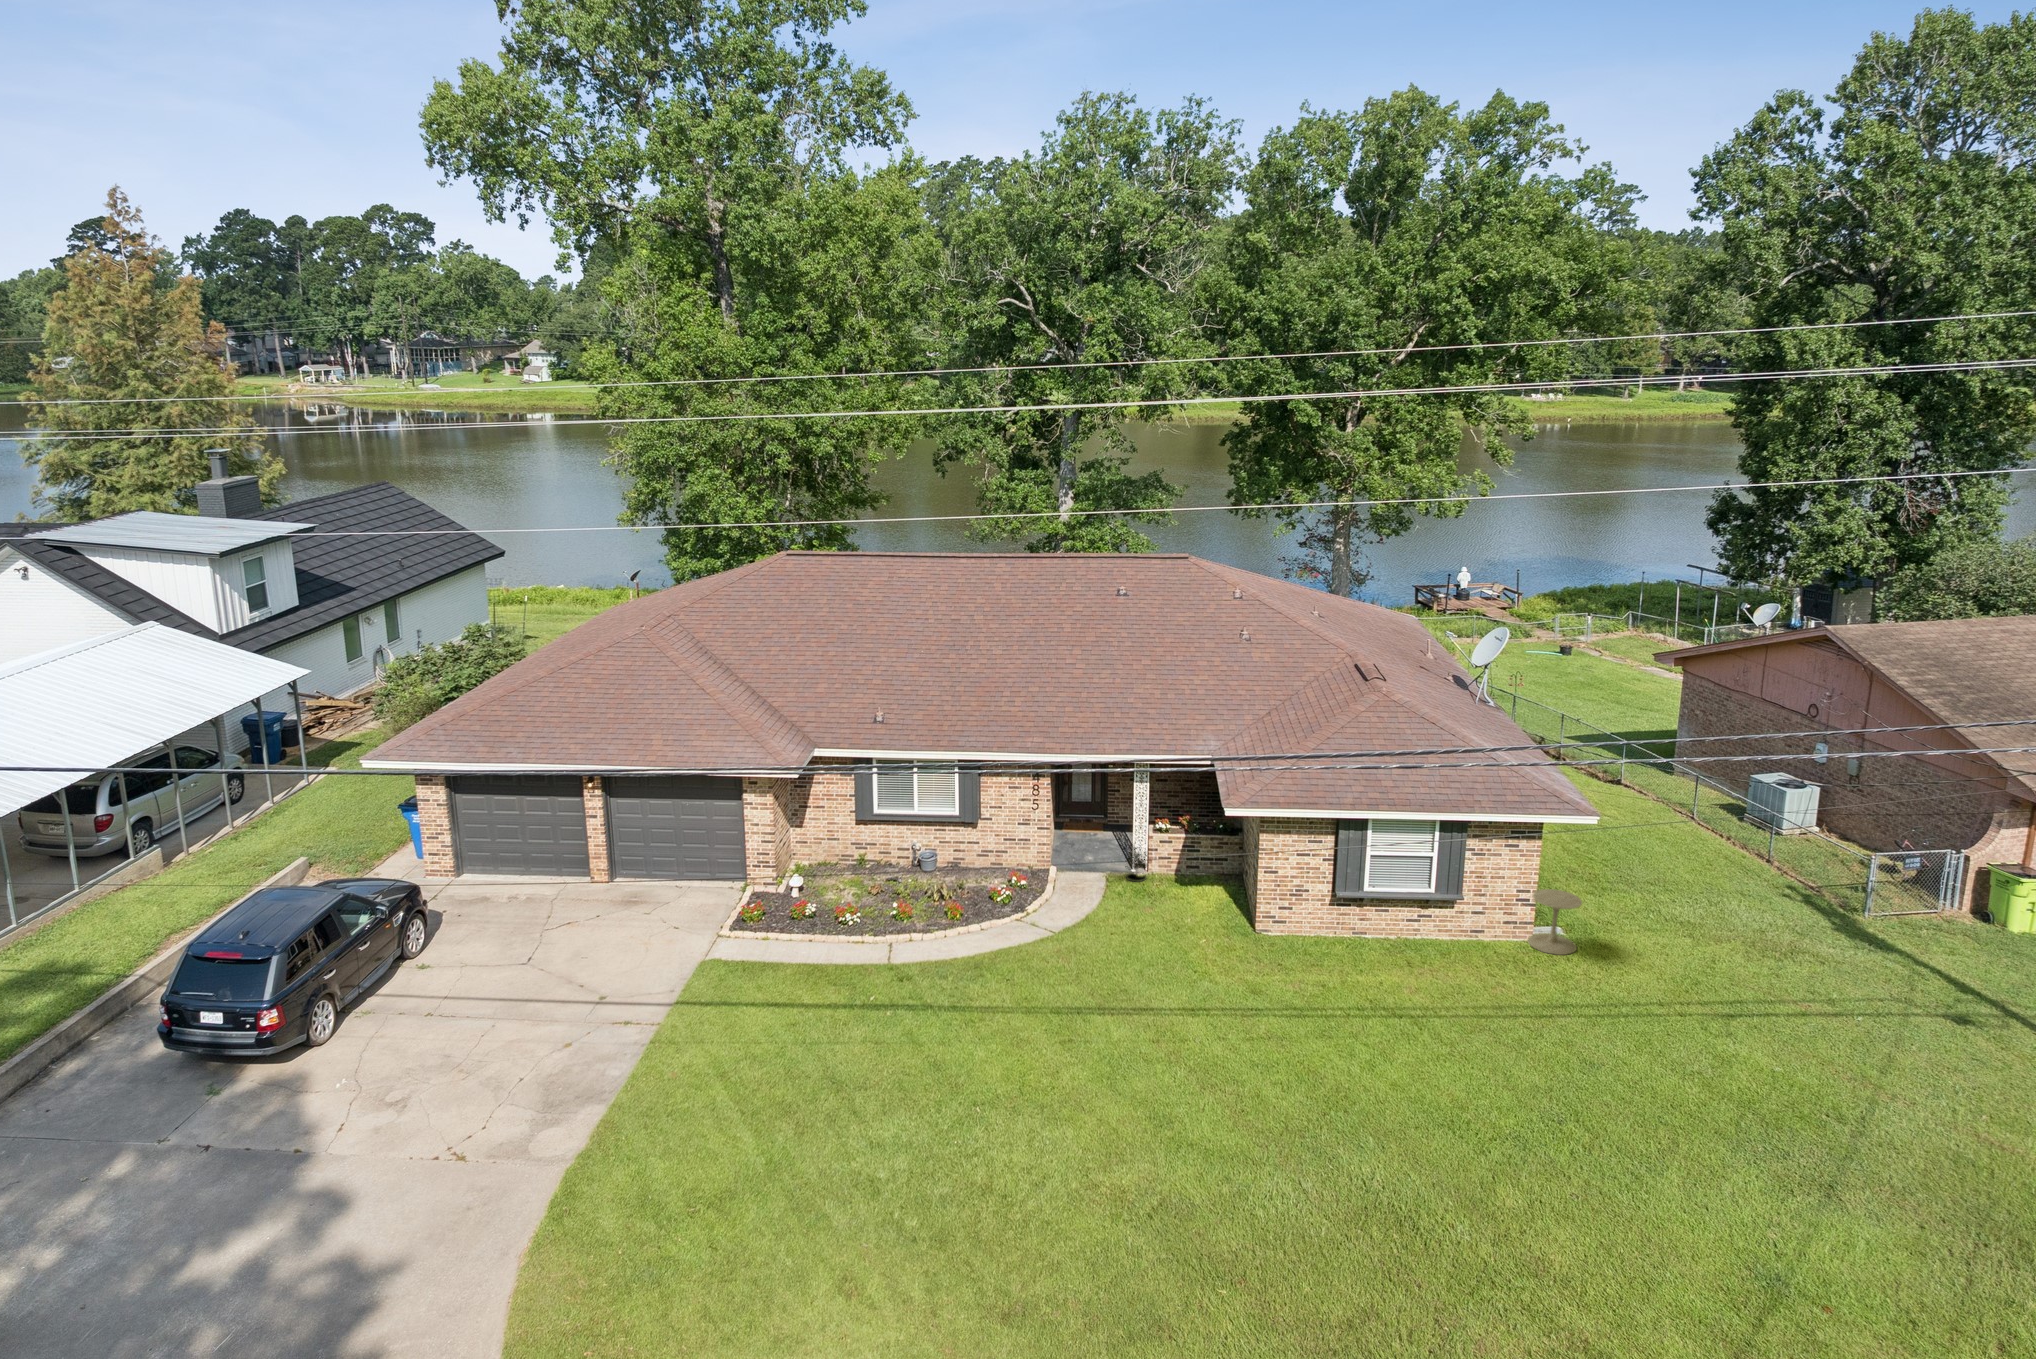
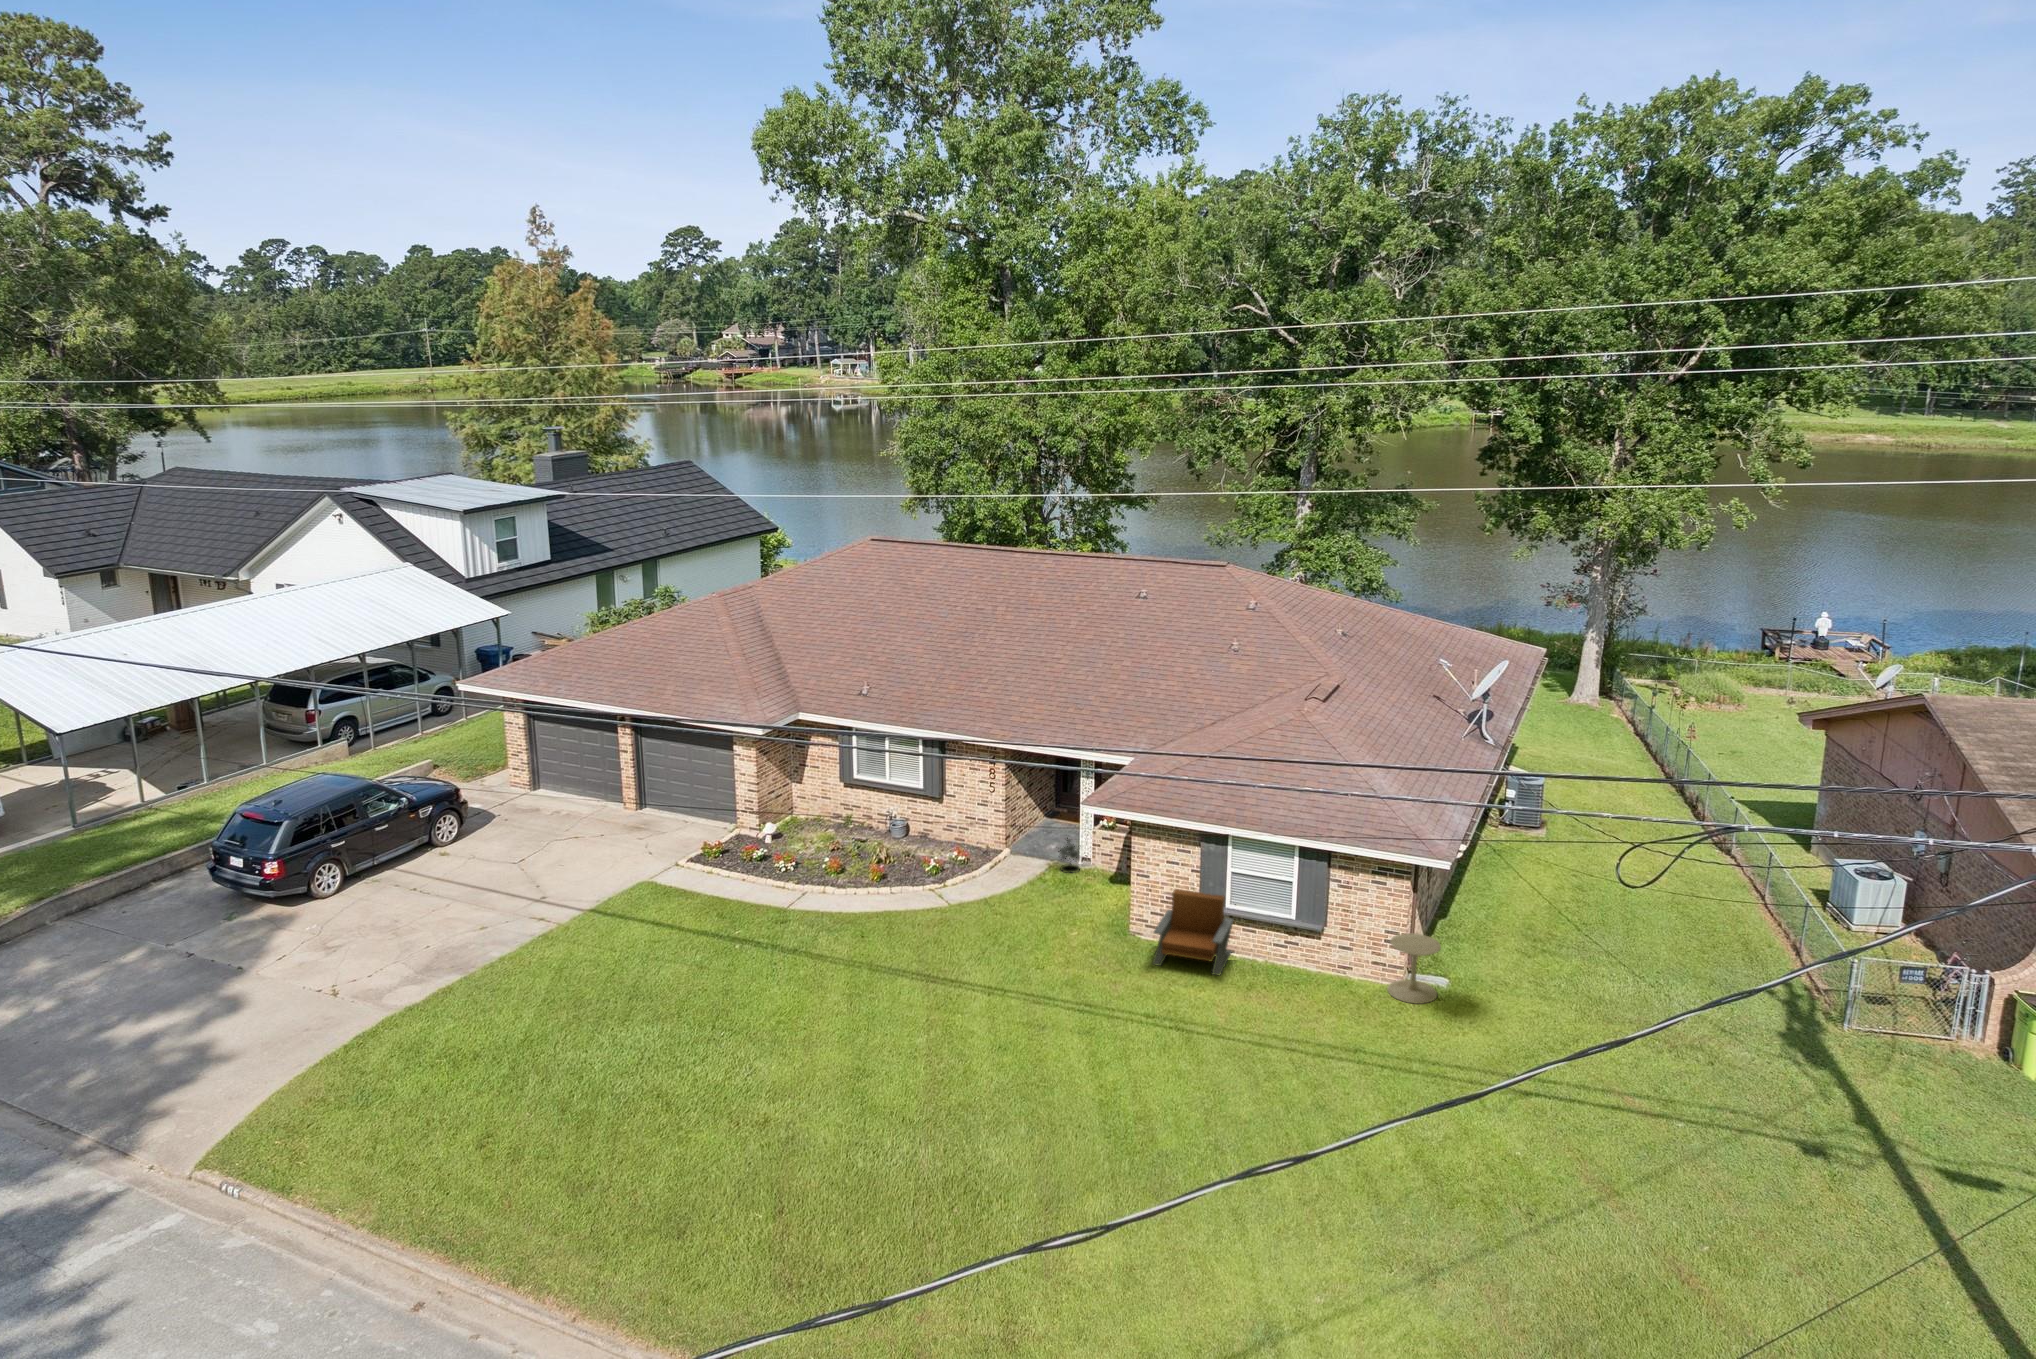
lounge chair: none [1301,880,1385,960] -> present [1153,889,1233,975]

